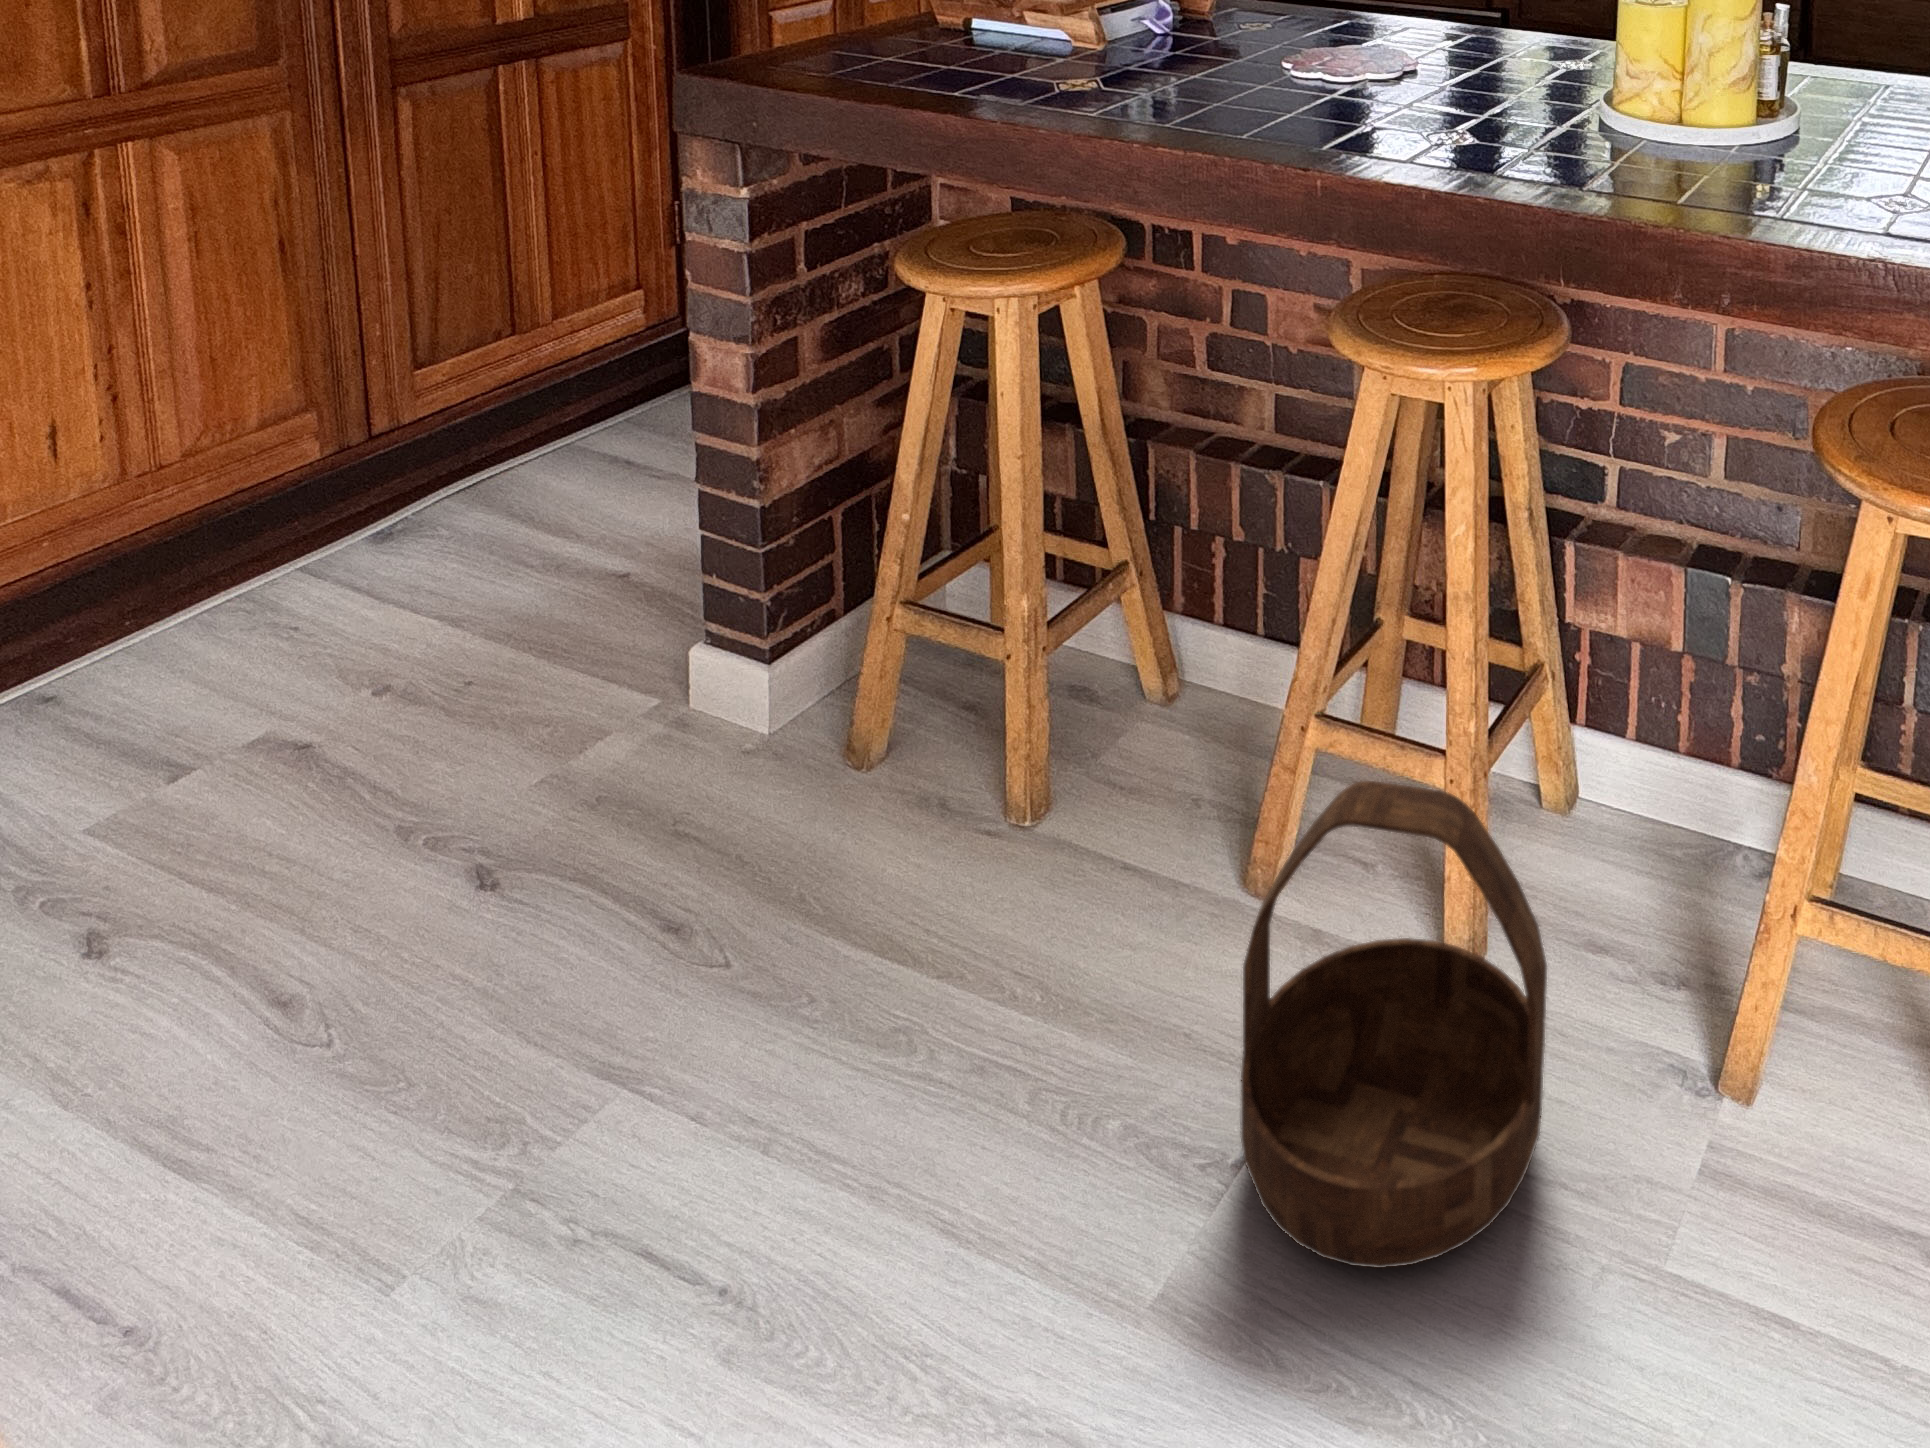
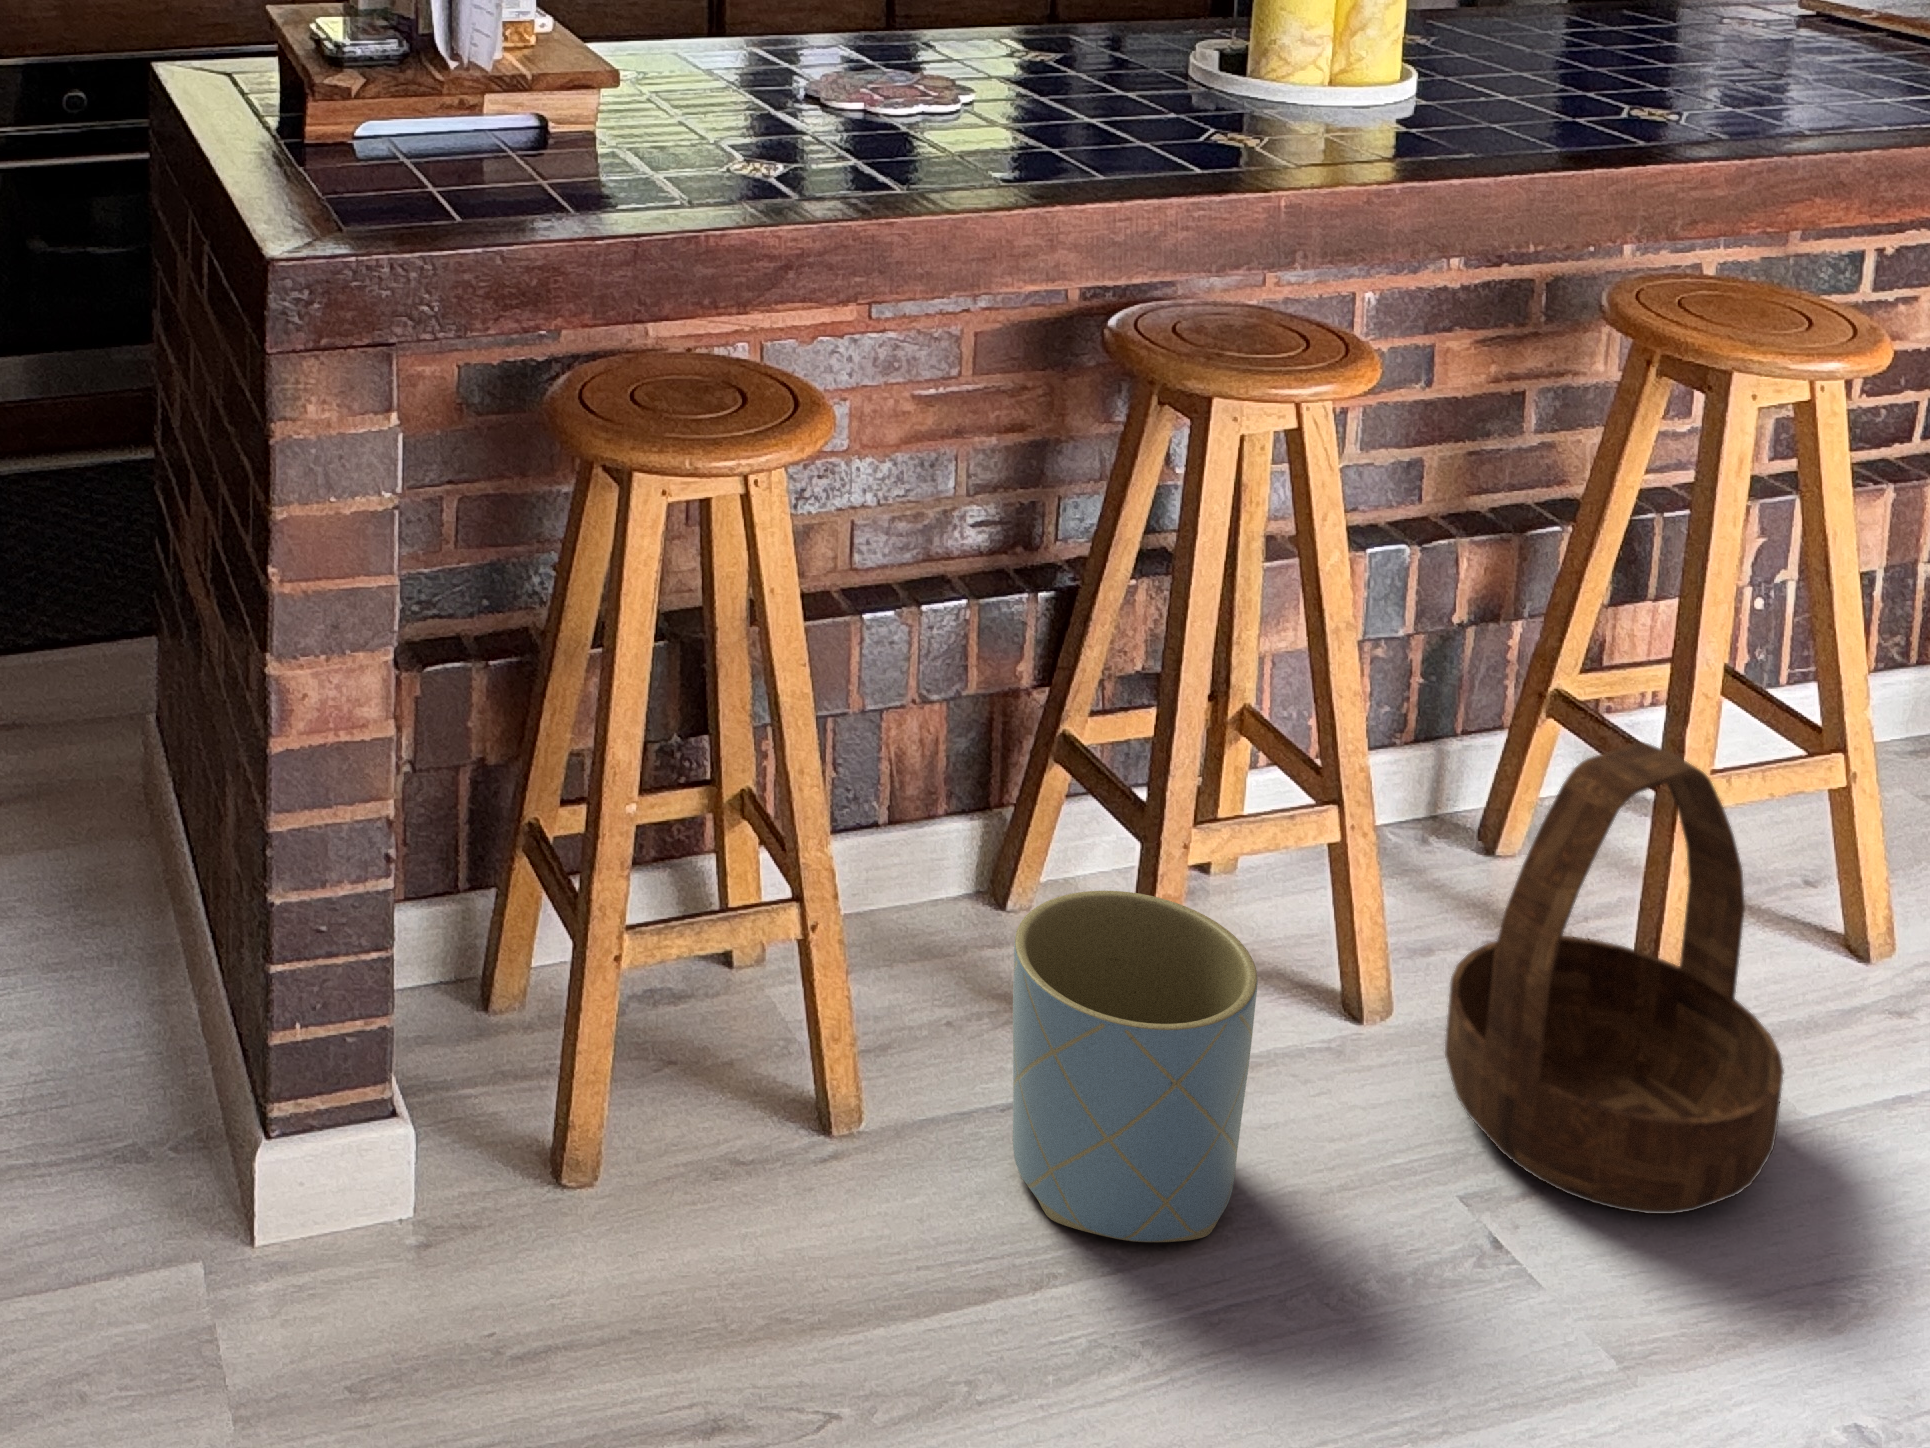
planter: none [921,717,1128,1027] -> present [1013,891,1258,1242]

